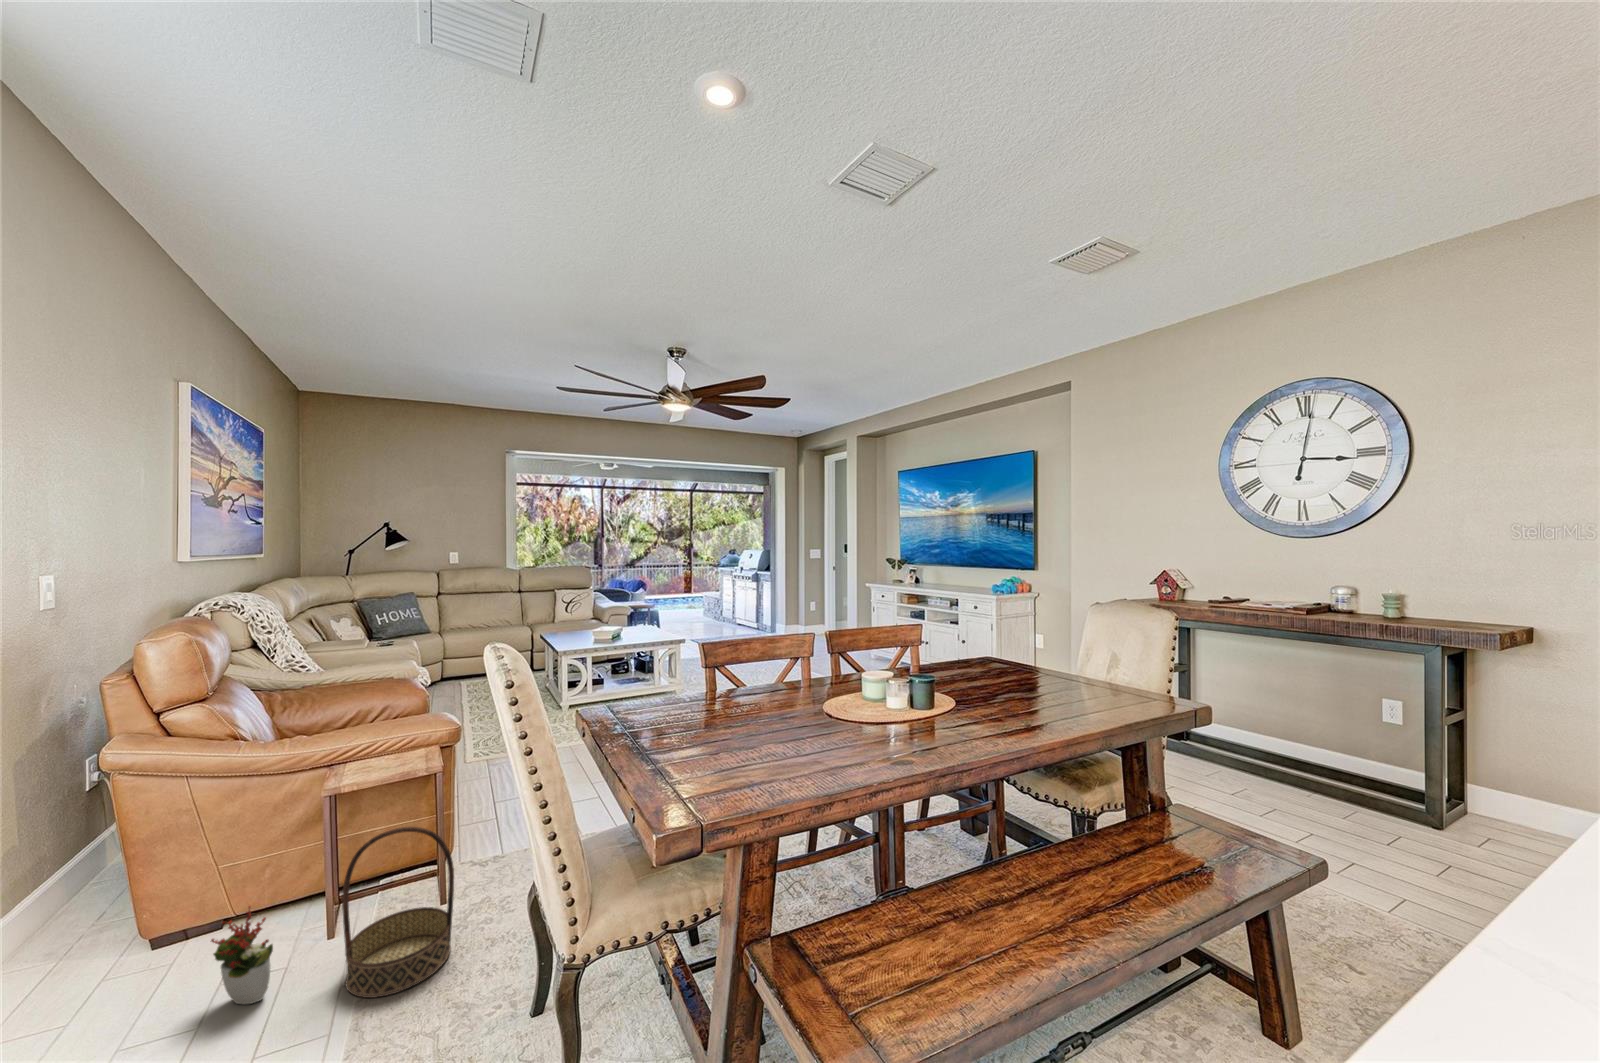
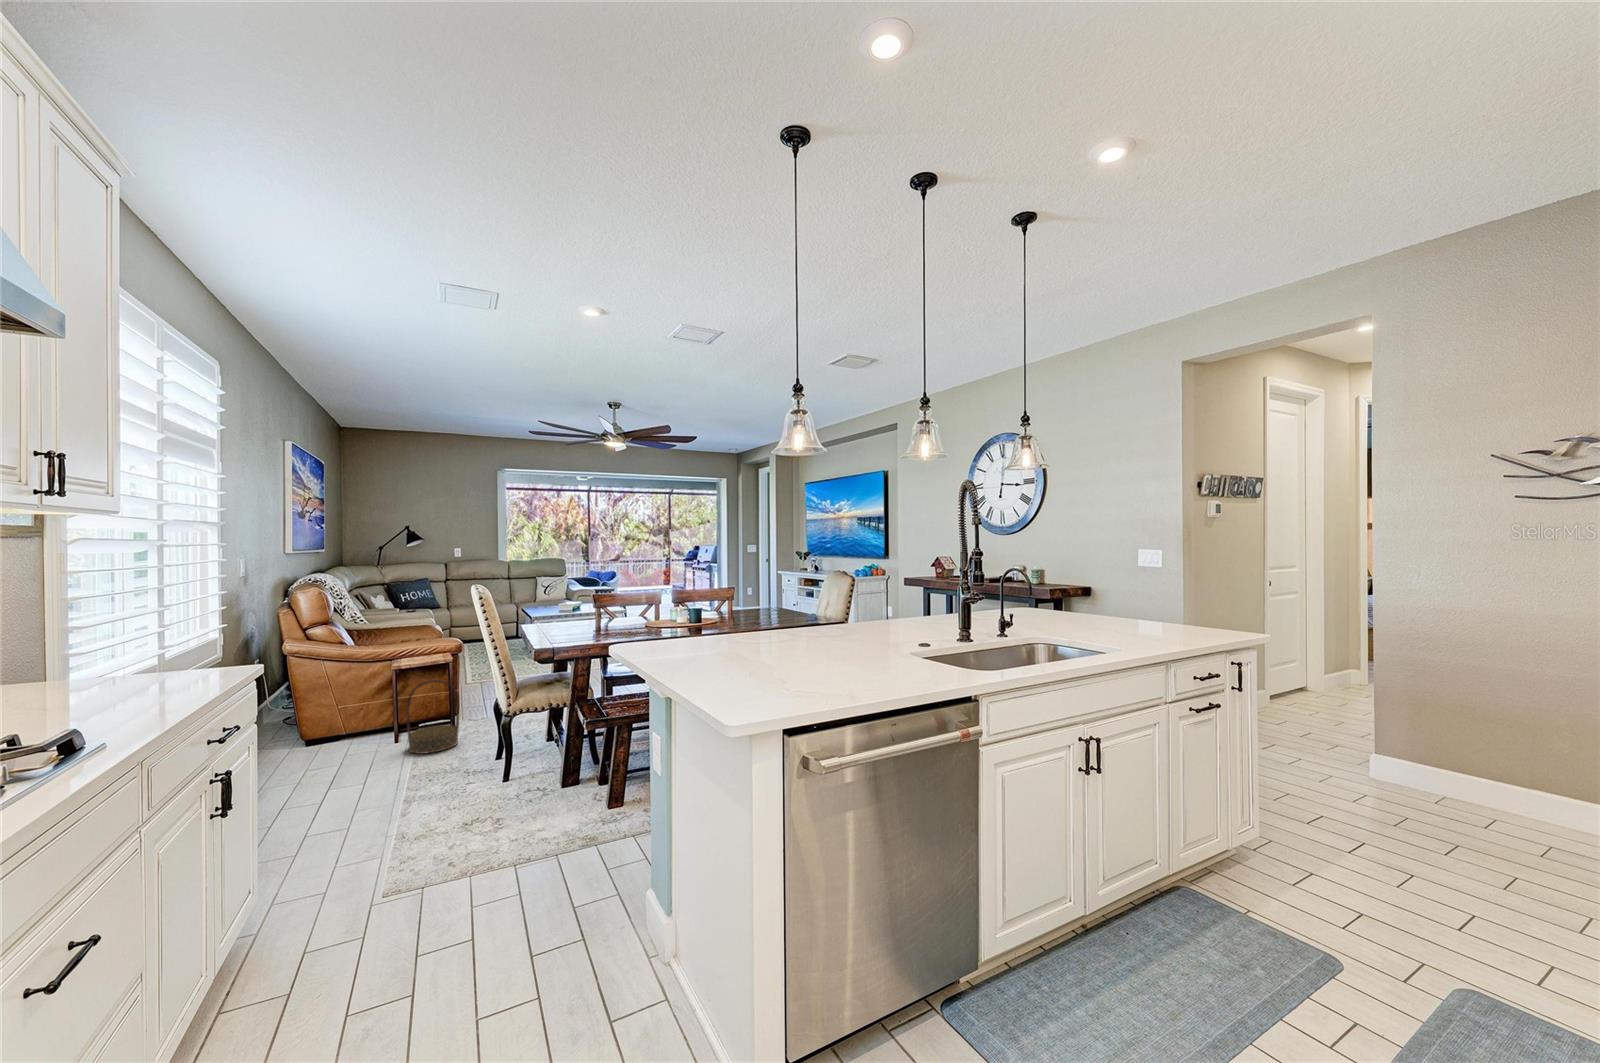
decorative plant: present [211,906,273,1004] -> none [349,712,375,755]

